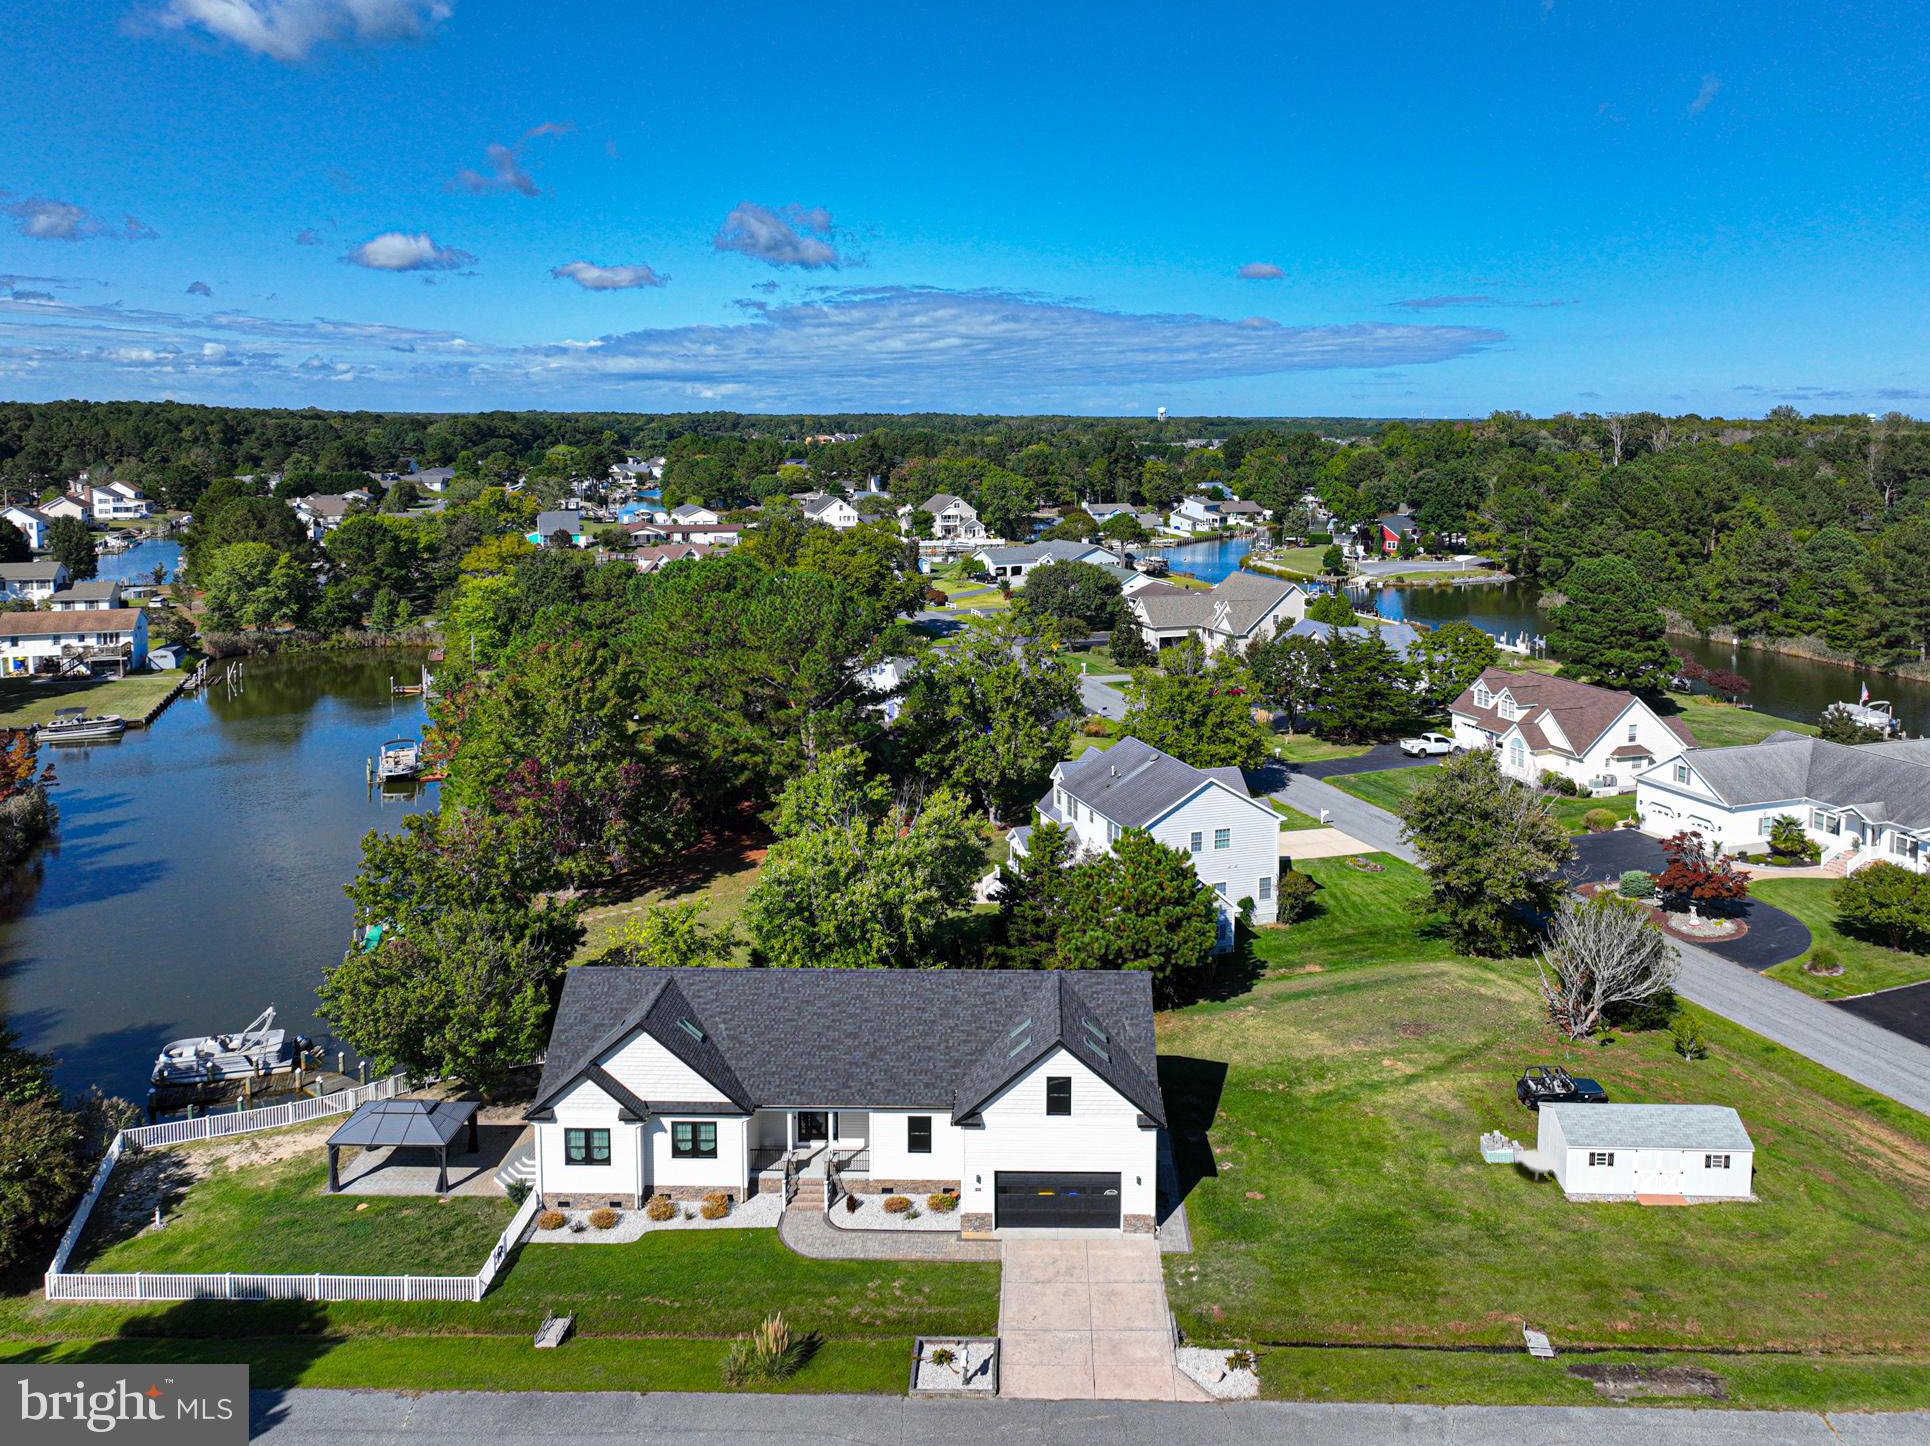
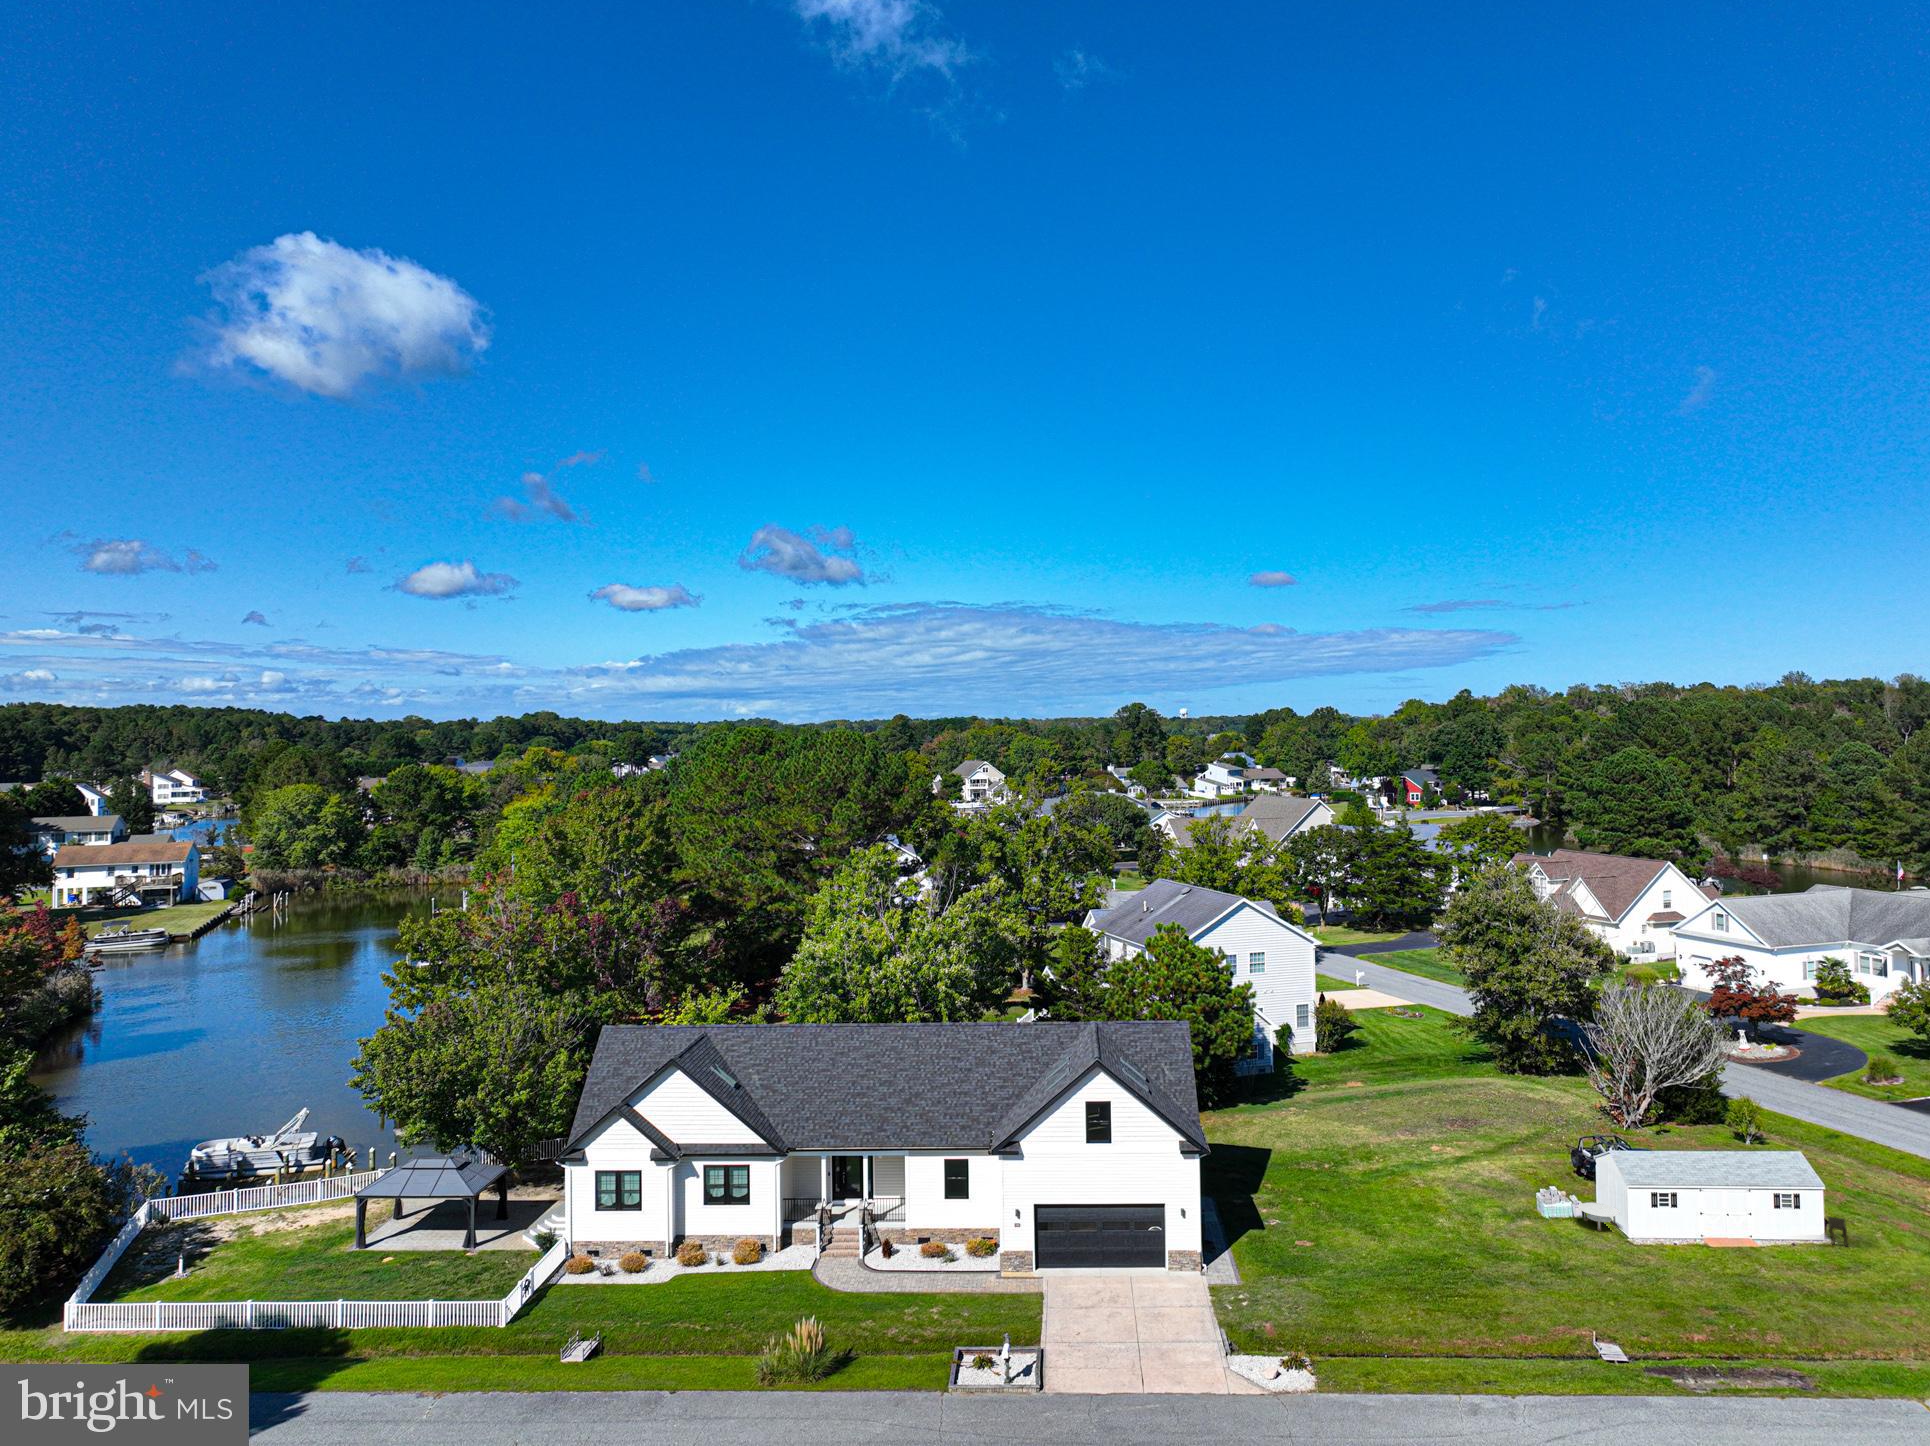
bench: none [1752,1172,1770,1206] -> present [1828,1216,1848,1247]

